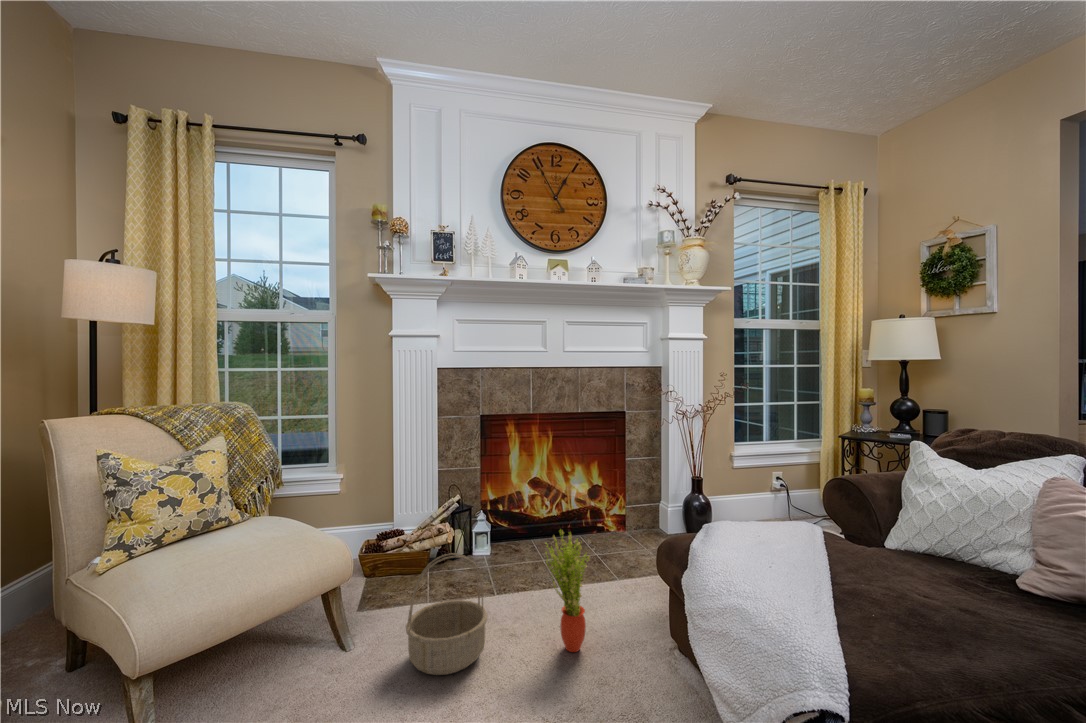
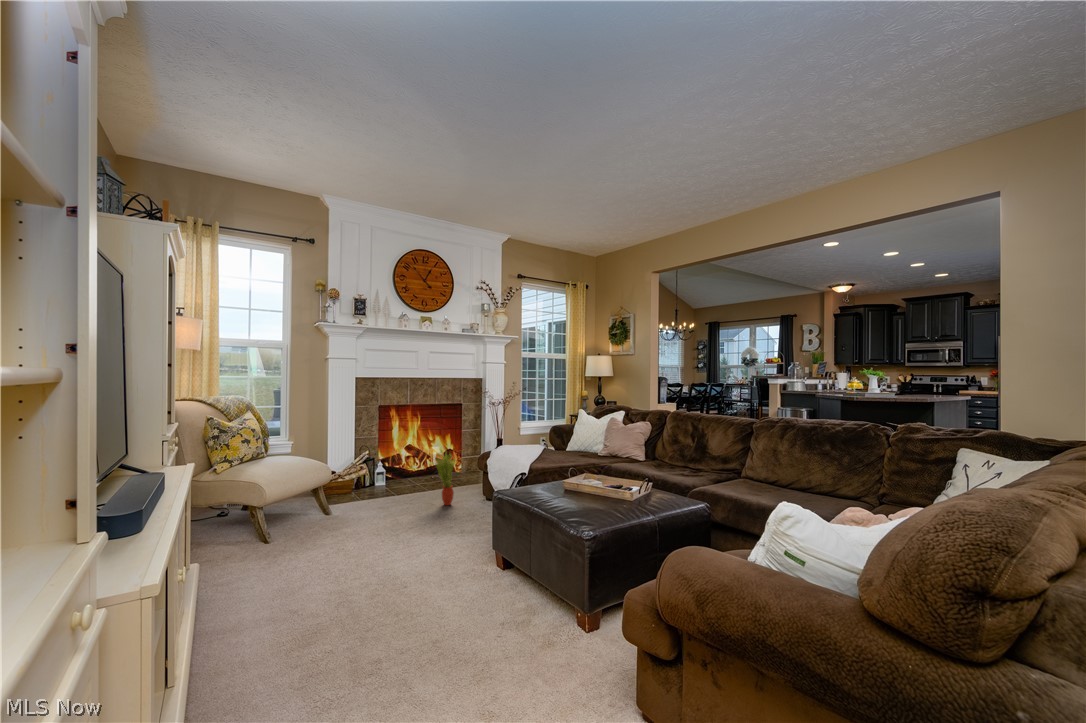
basket: present [406,553,488,675] -> none [369,461,408,516]

